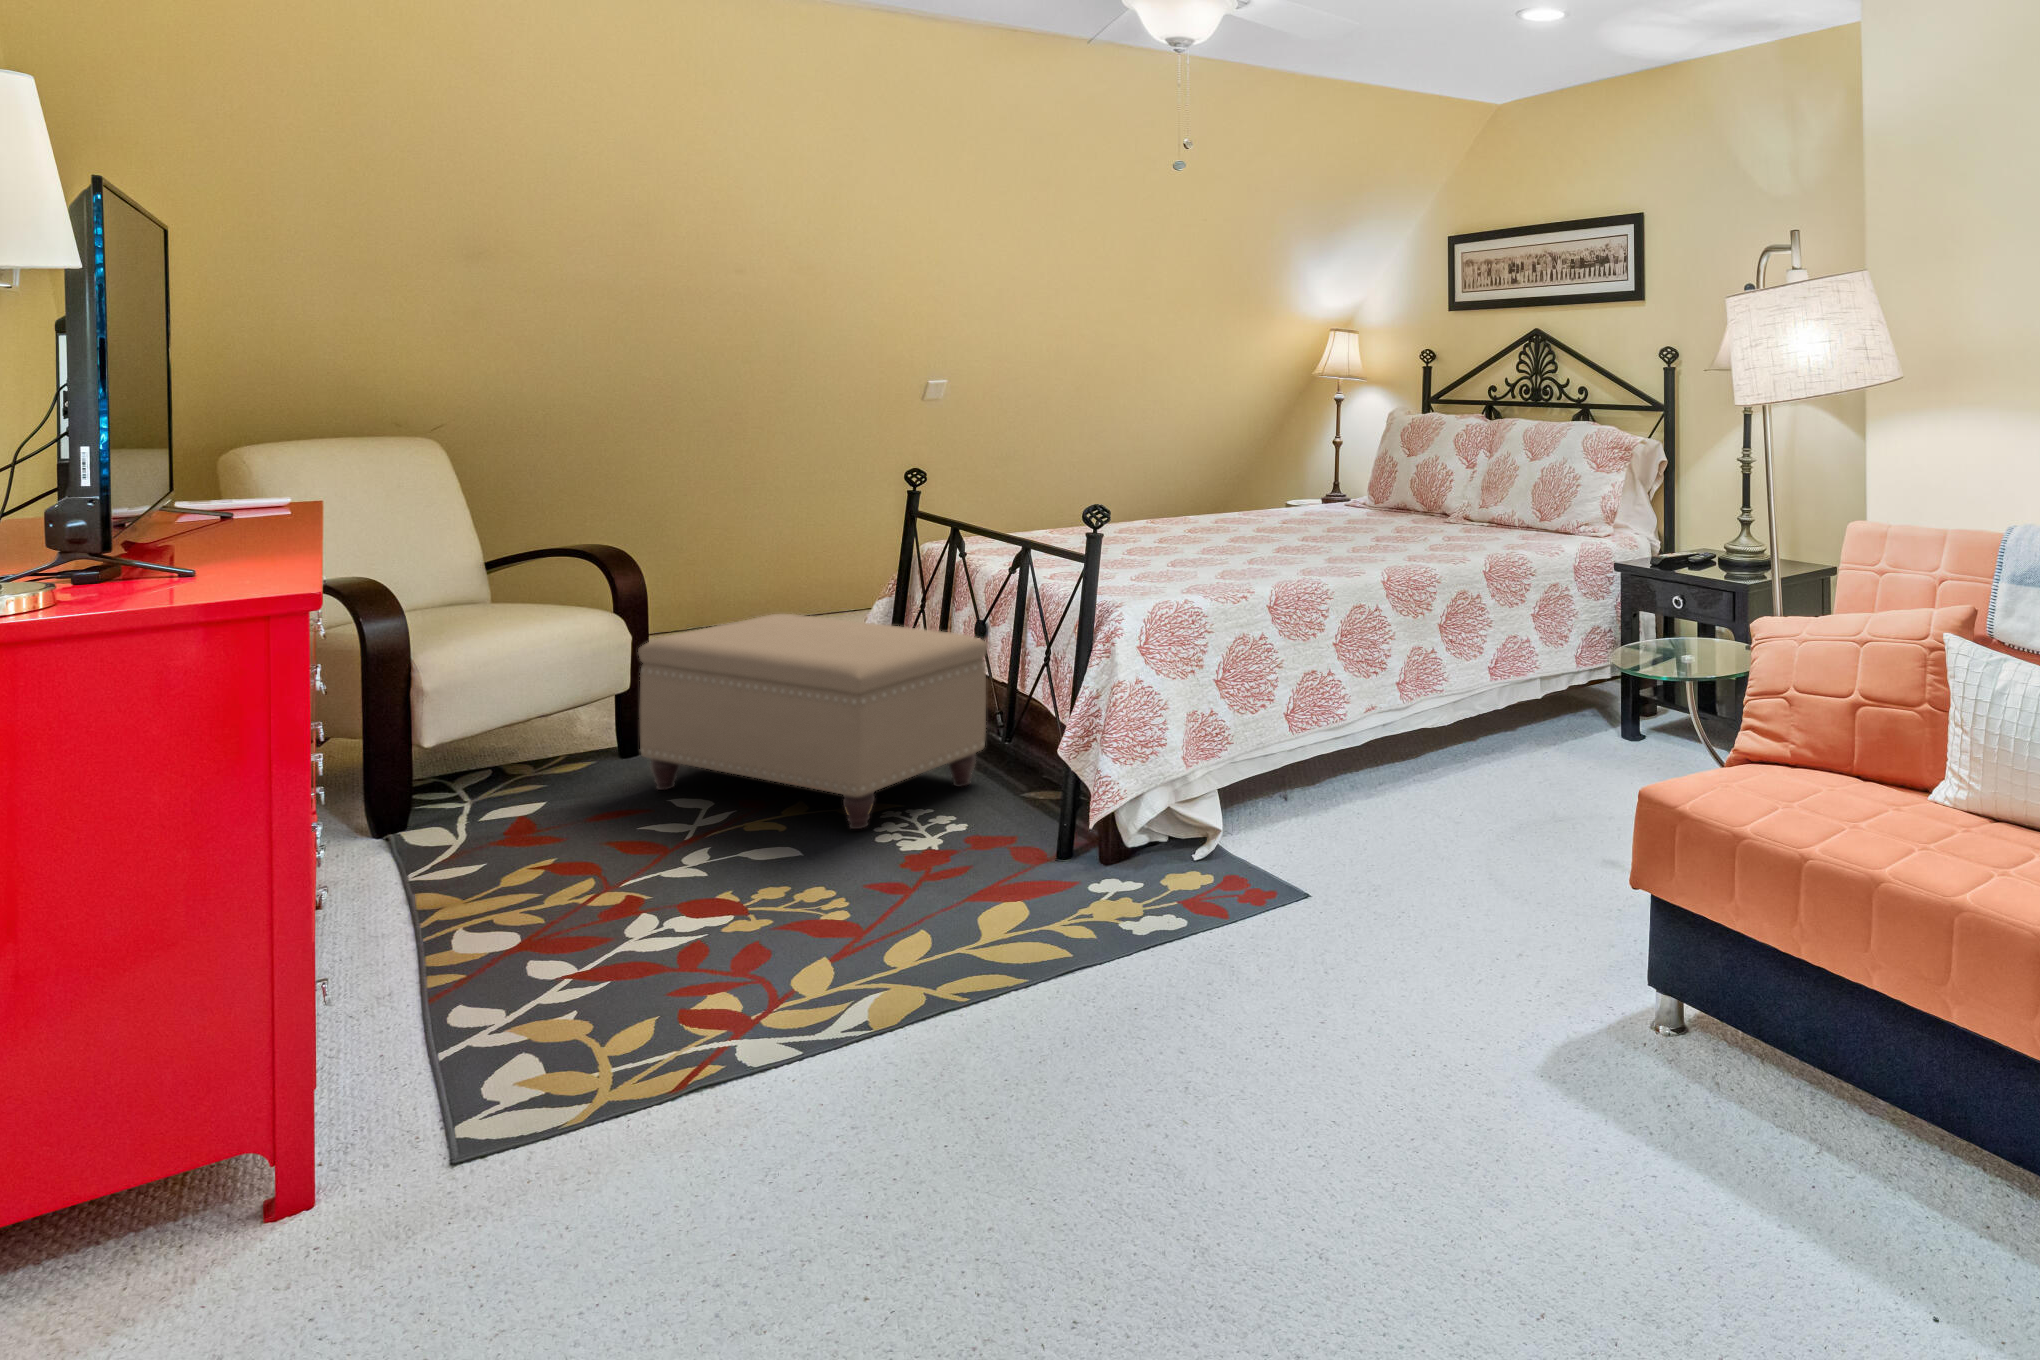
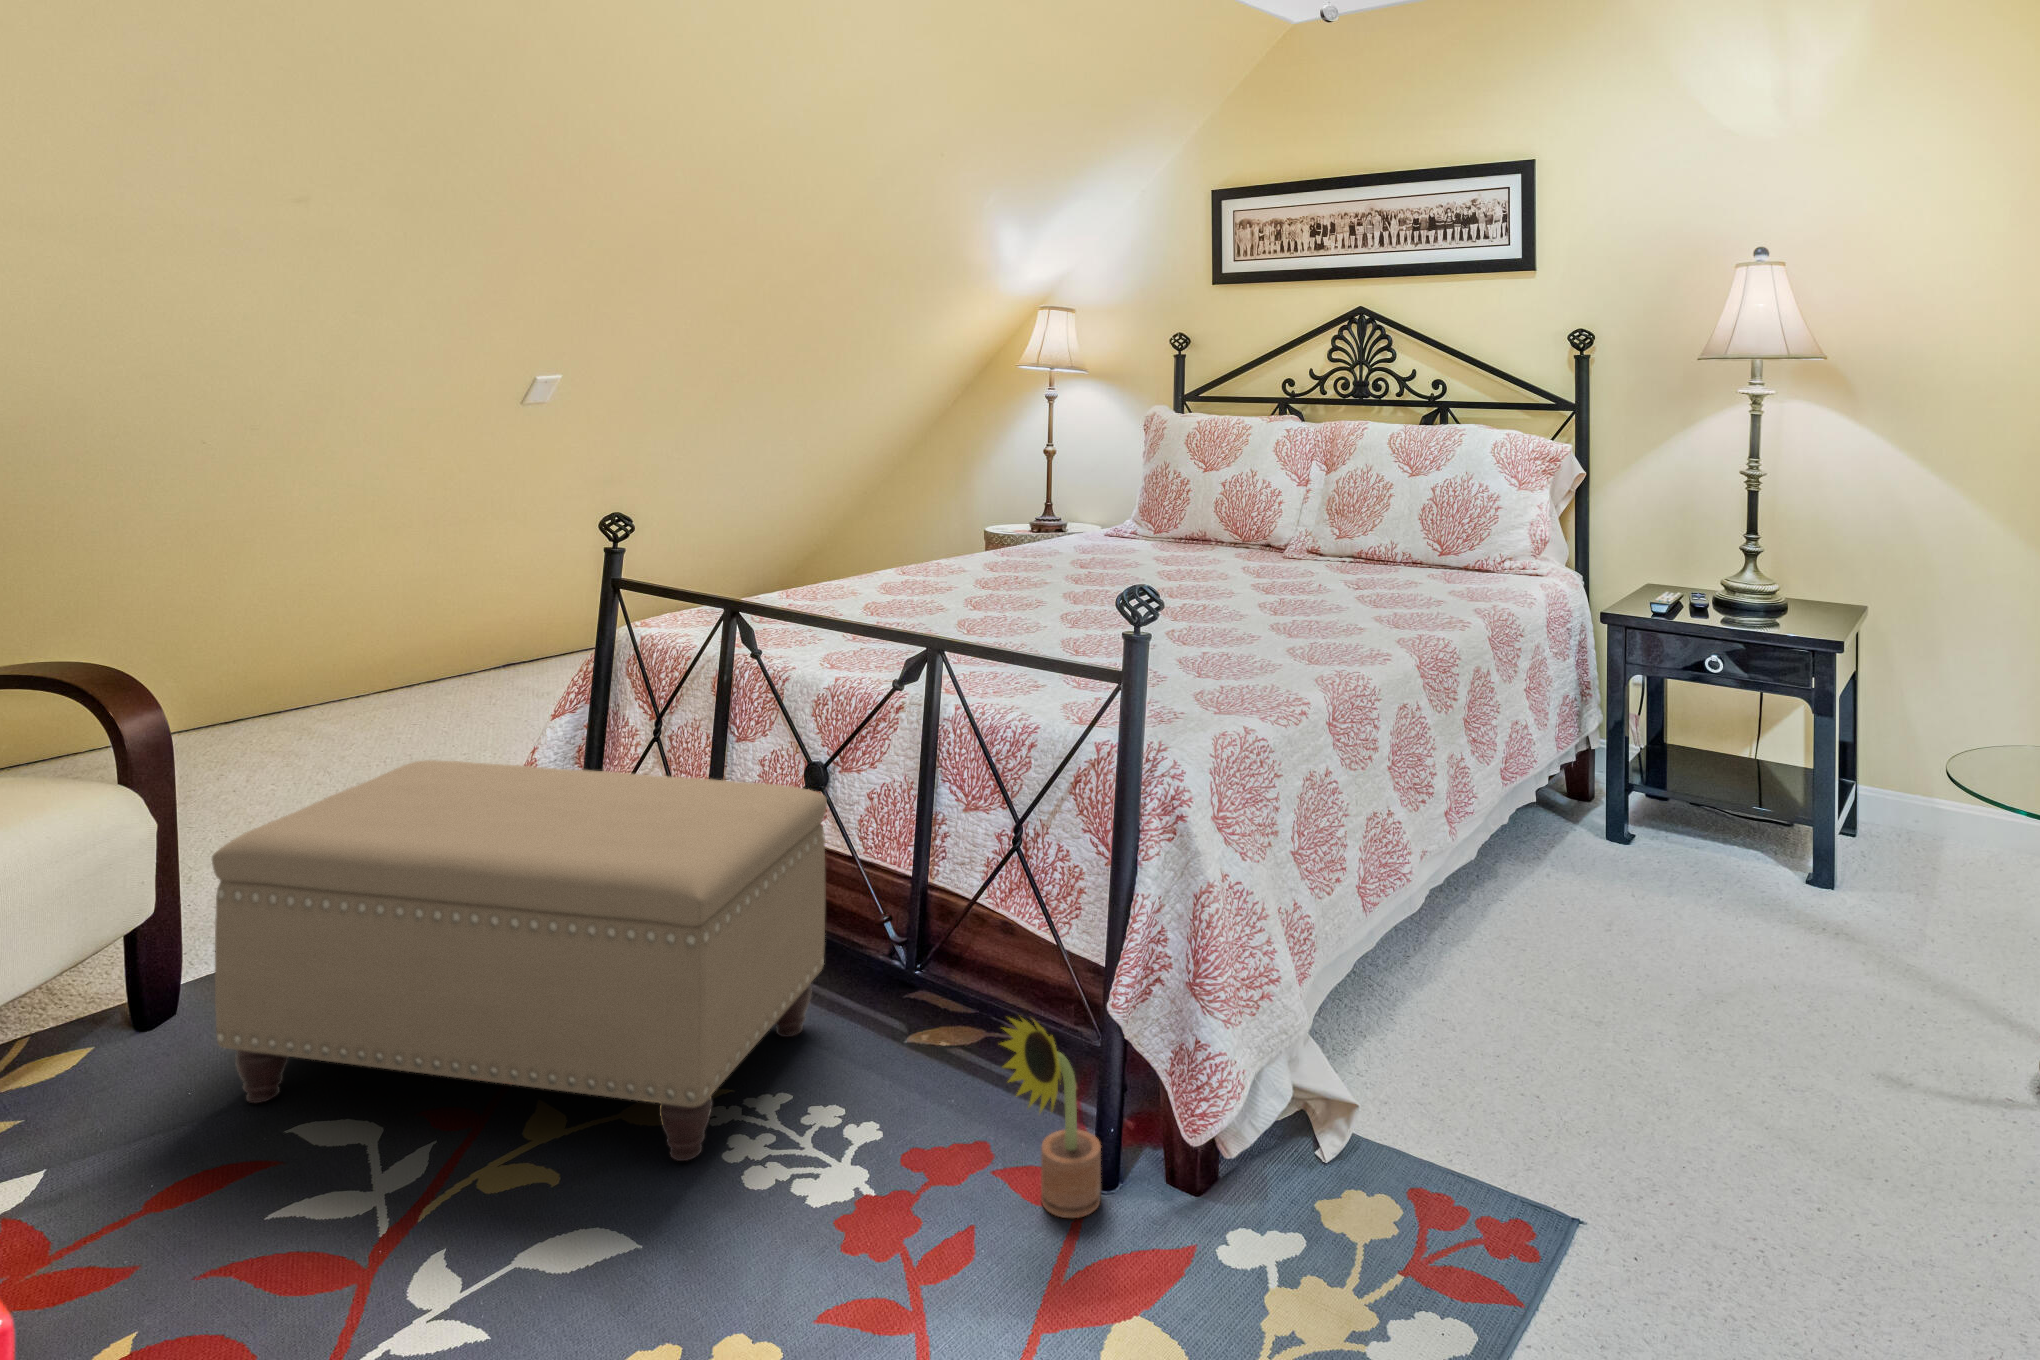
decorative plant: none [1006,750,1062,869] -> present [1000,1018,1101,1218]

